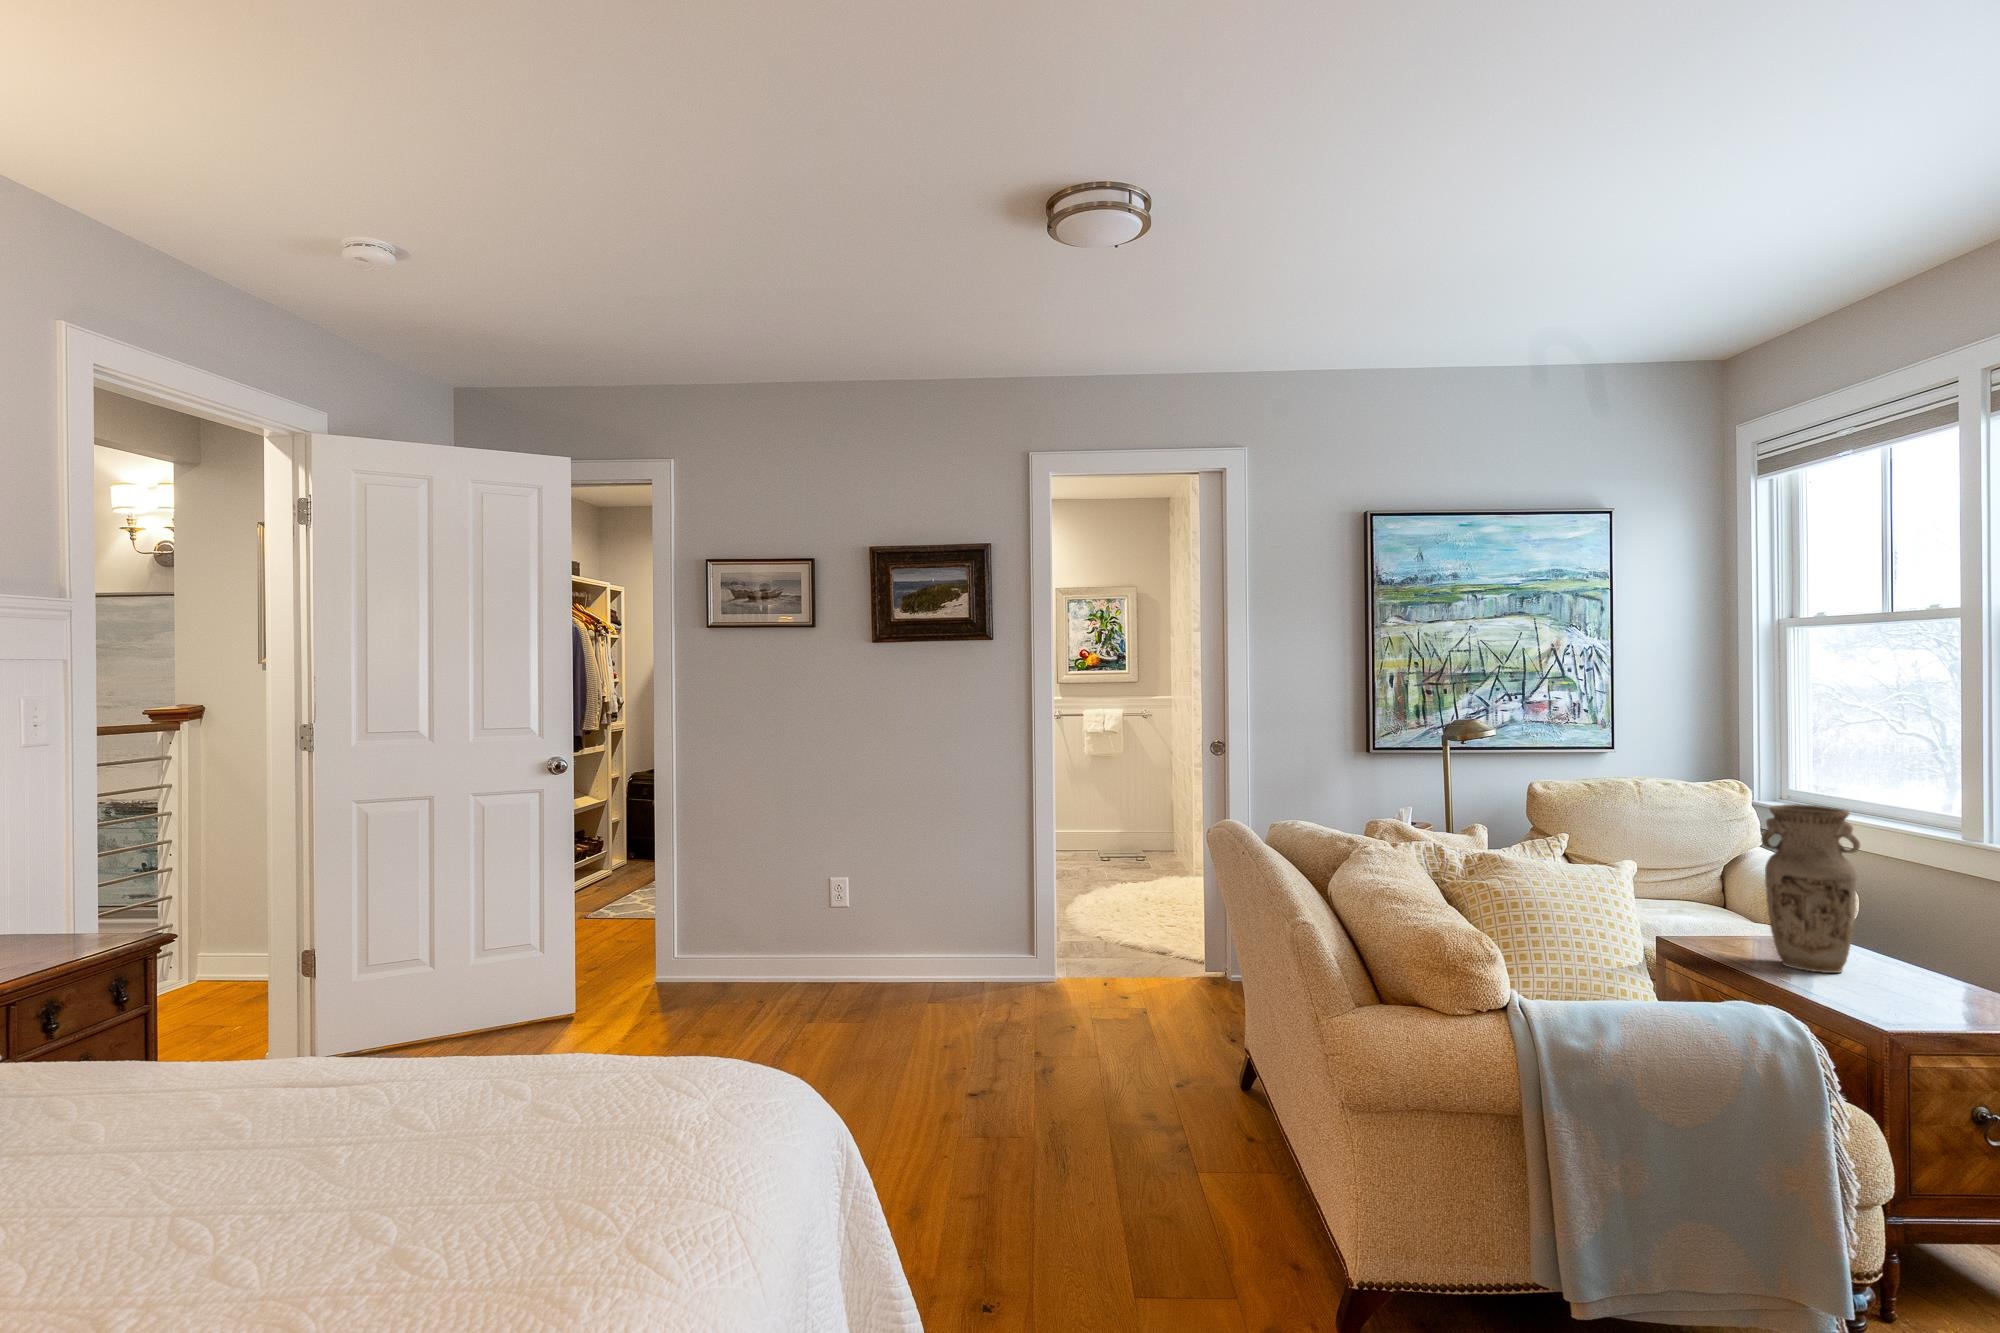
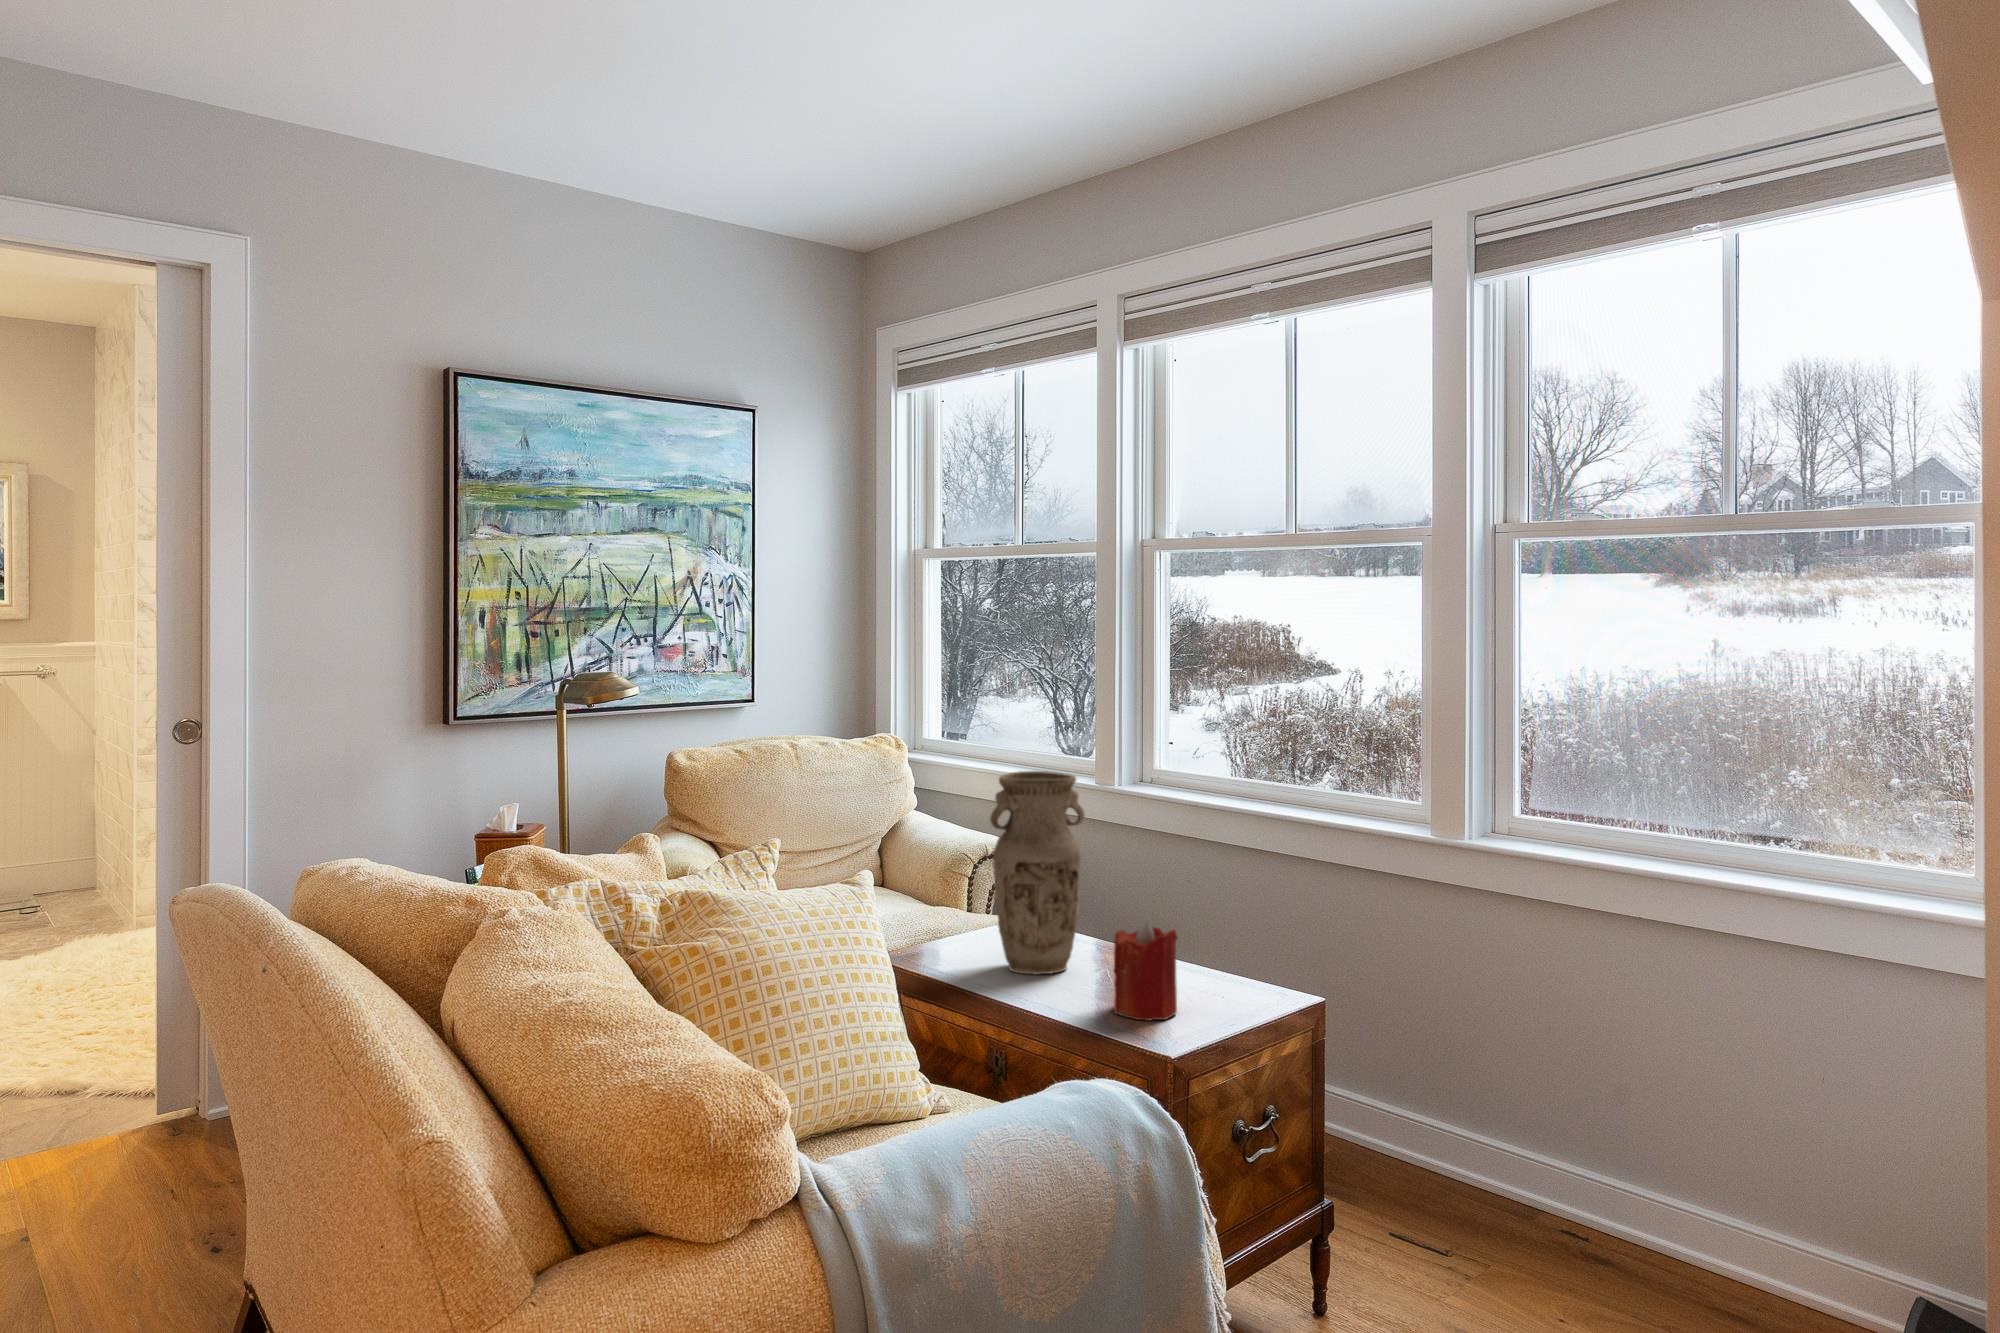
candle: none [1862,932,1935,1018] -> present [1113,920,1177,1021]

